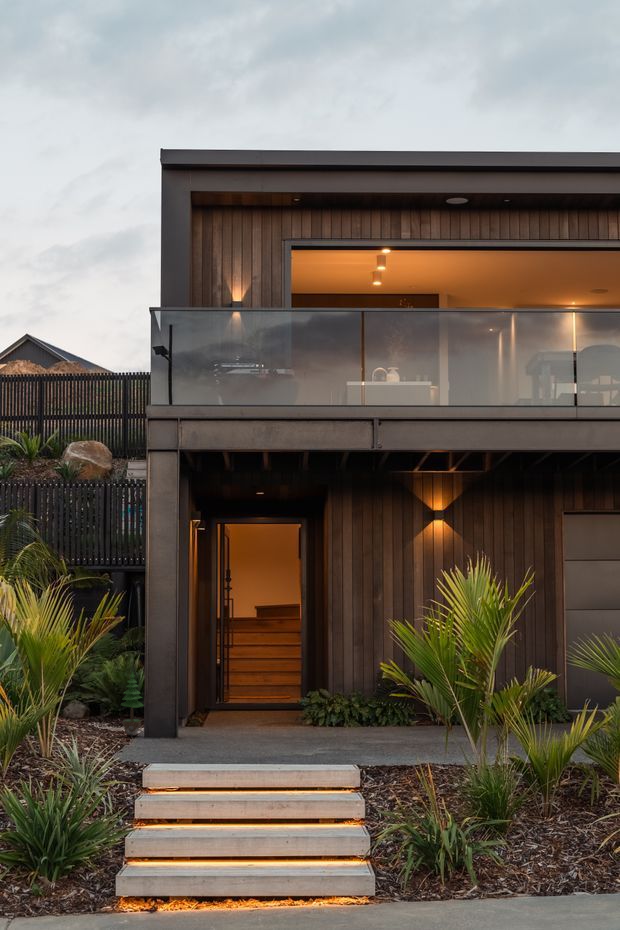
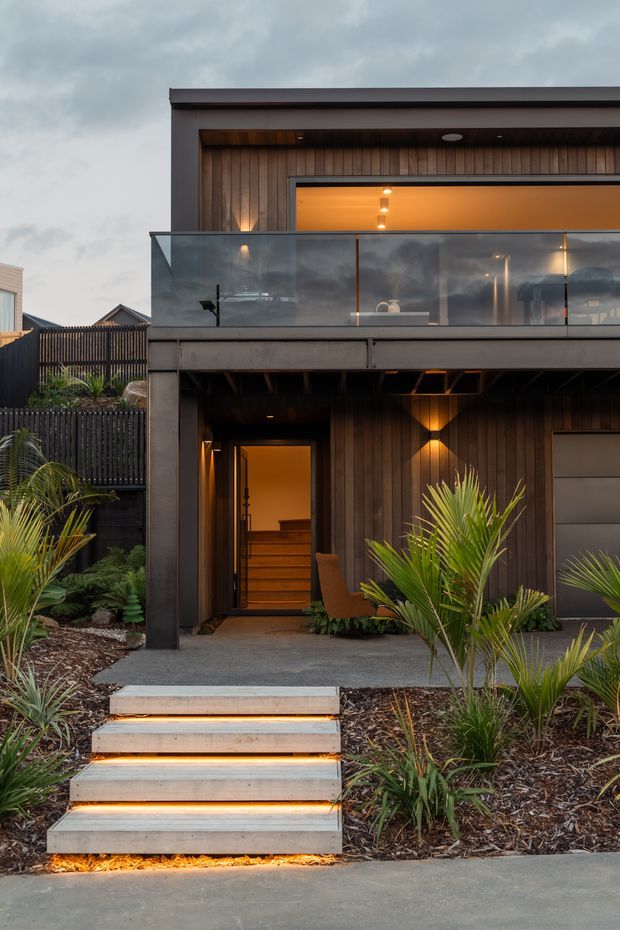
lounge chair: none [316,638,415,730] -> present [316,553,408,640]

